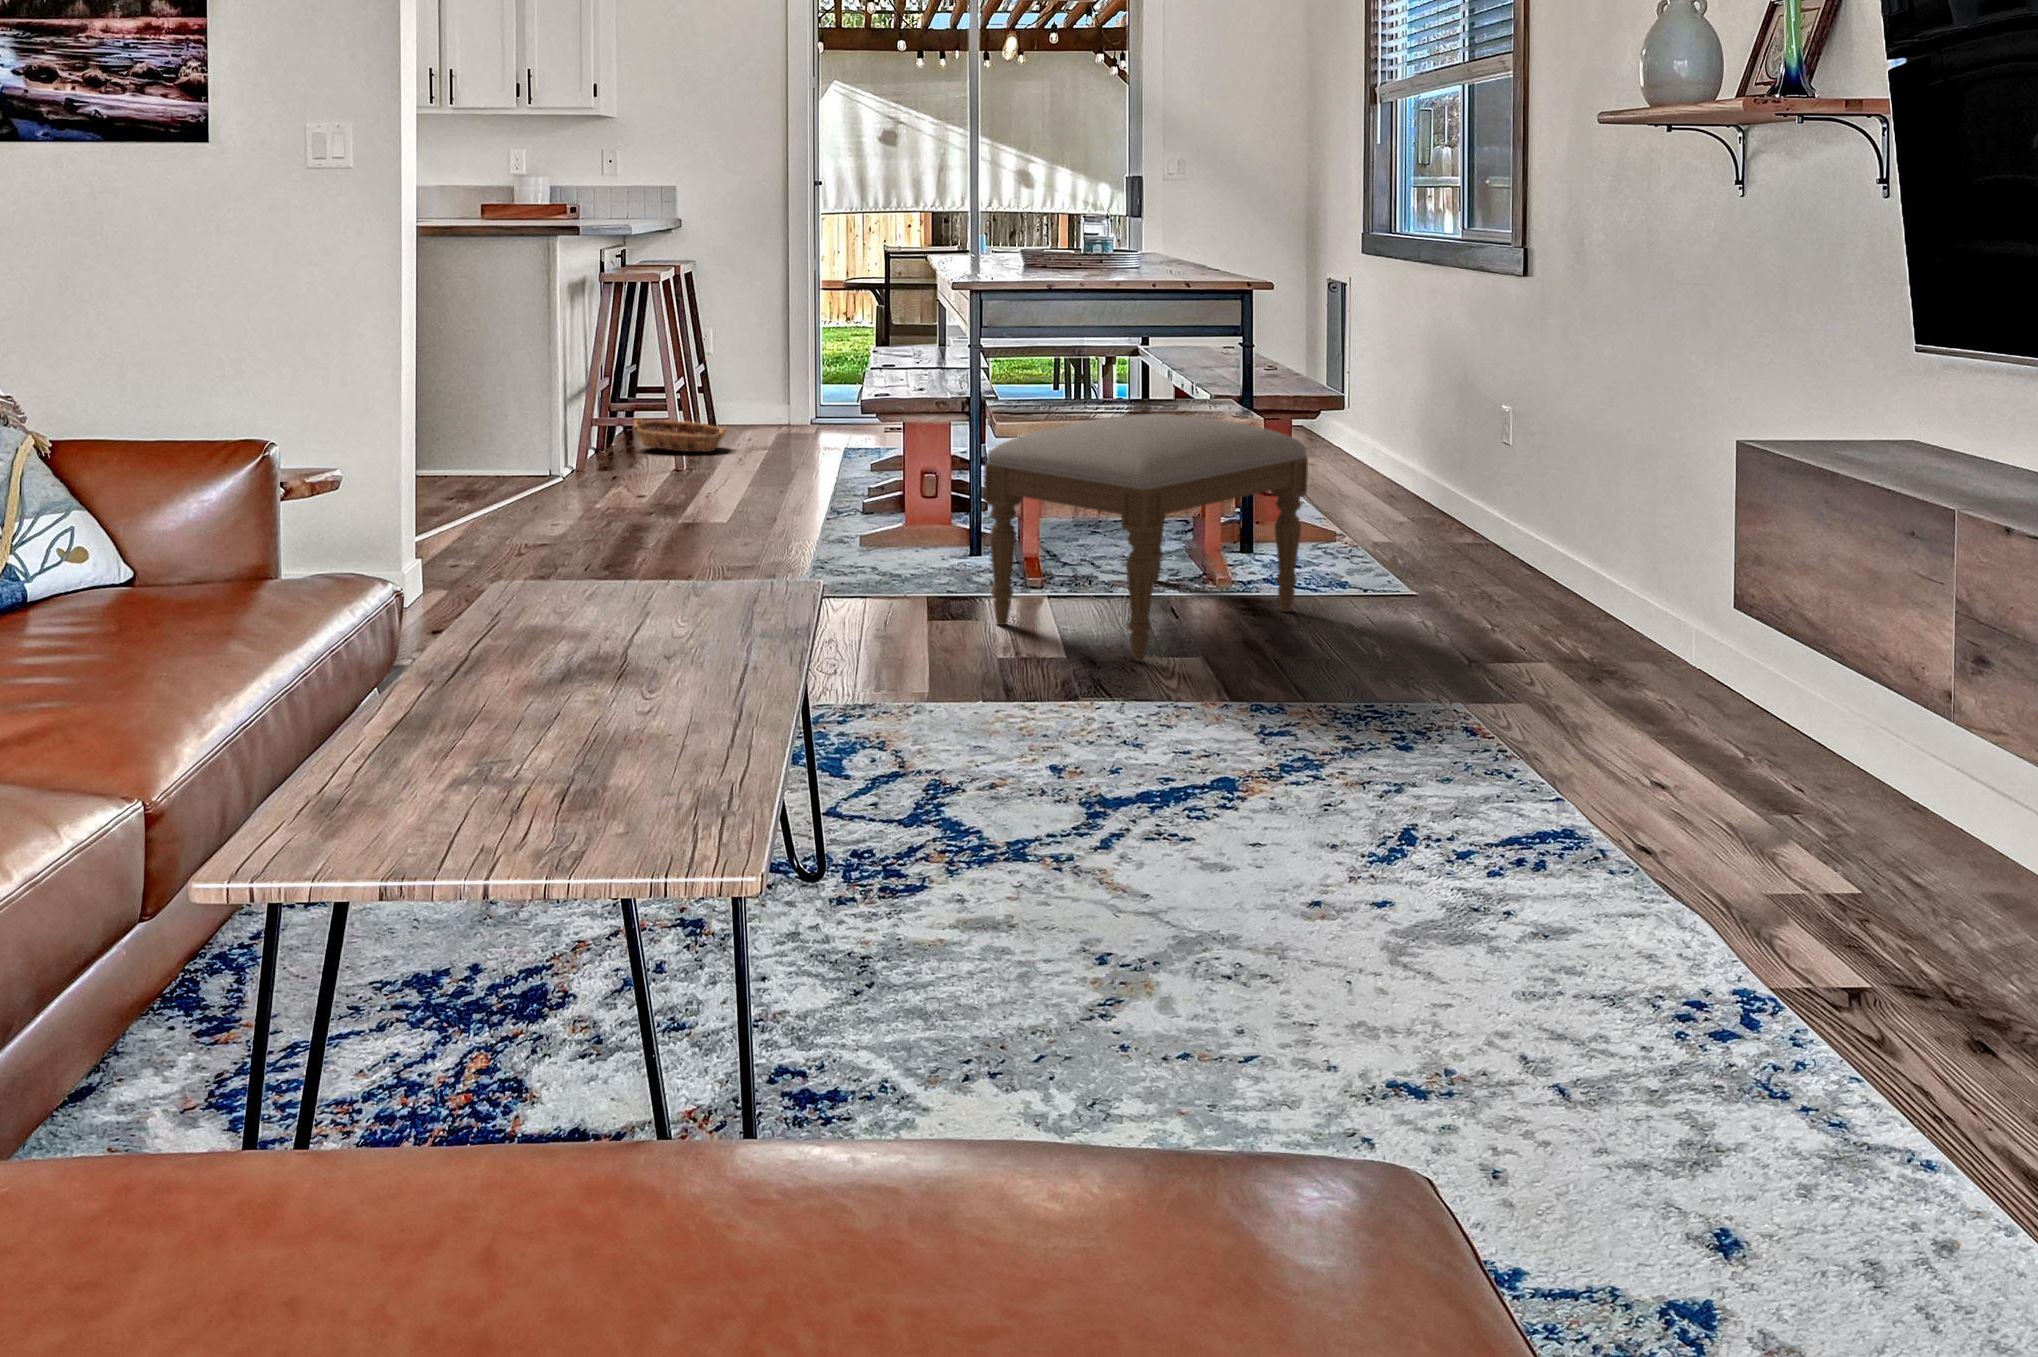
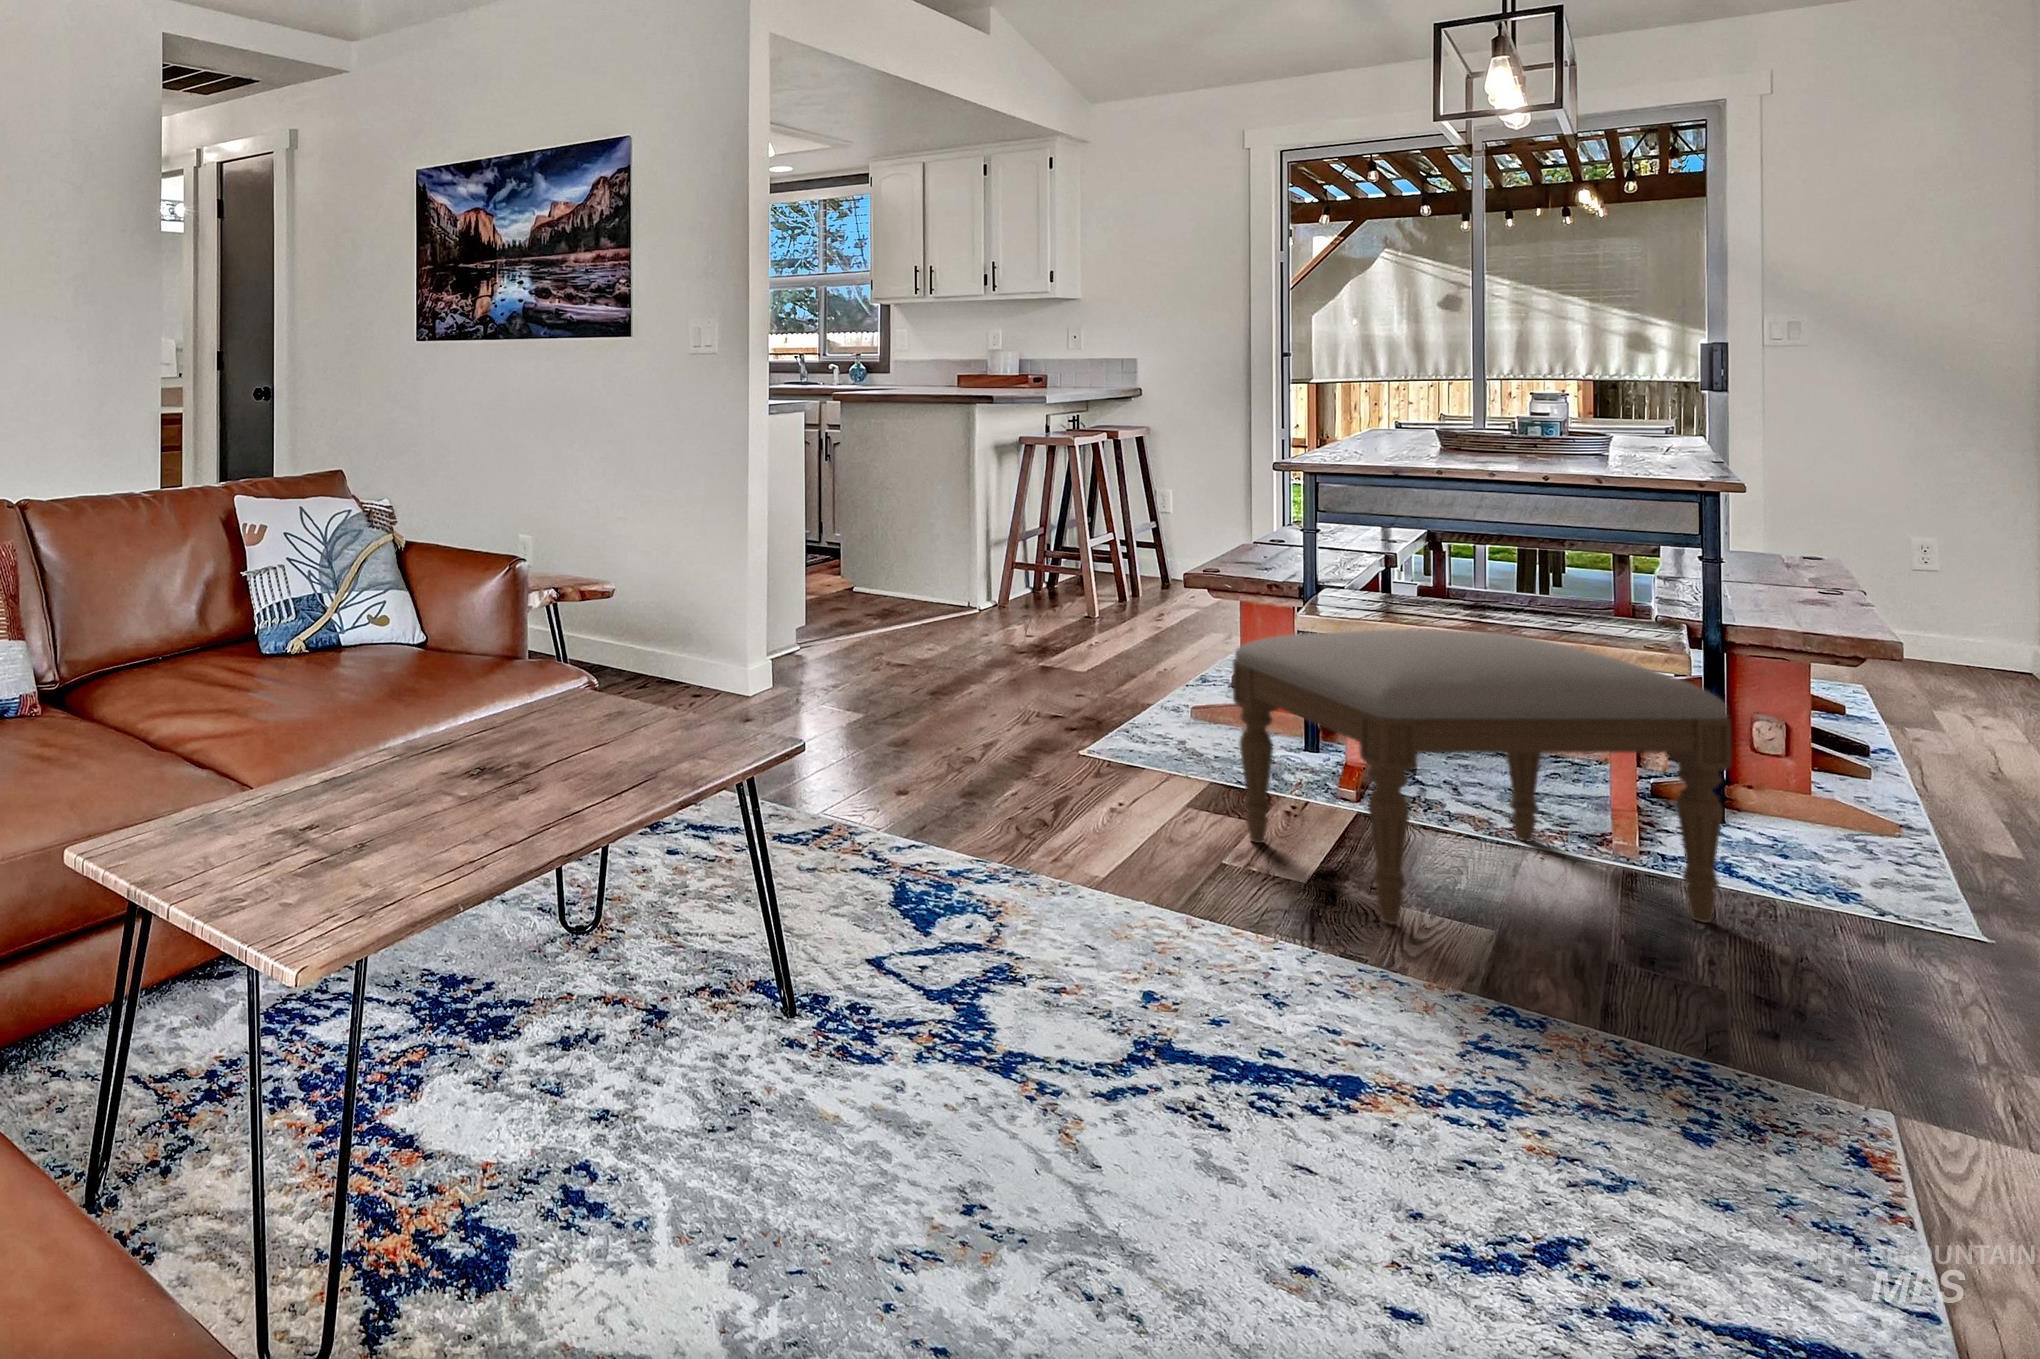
basket: present [634,420,726,452] -> none [1042,571,1165,615]

